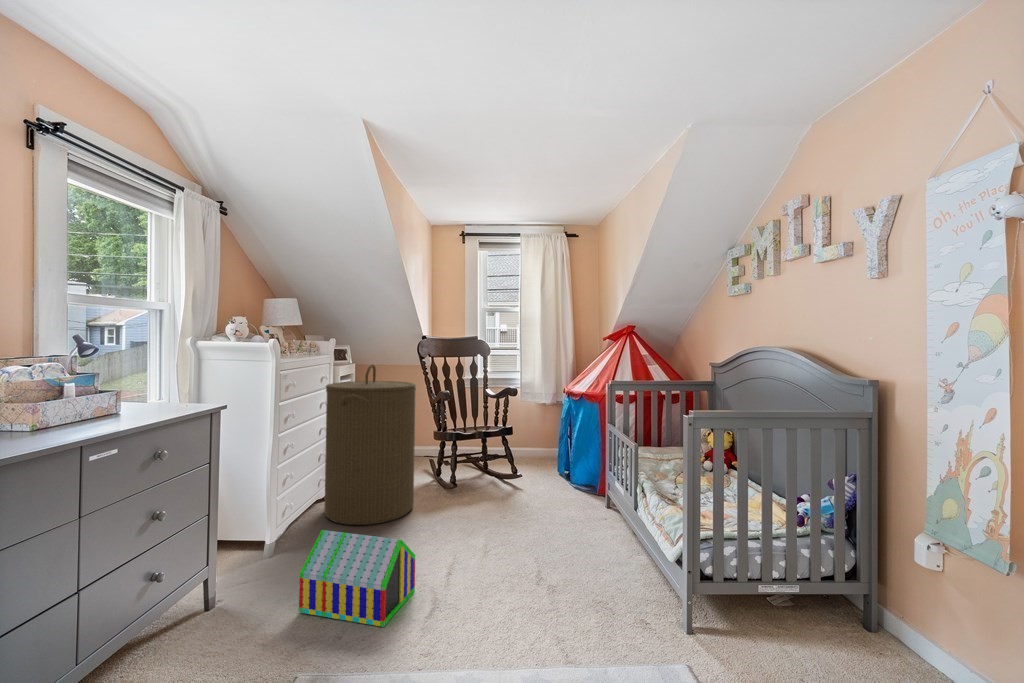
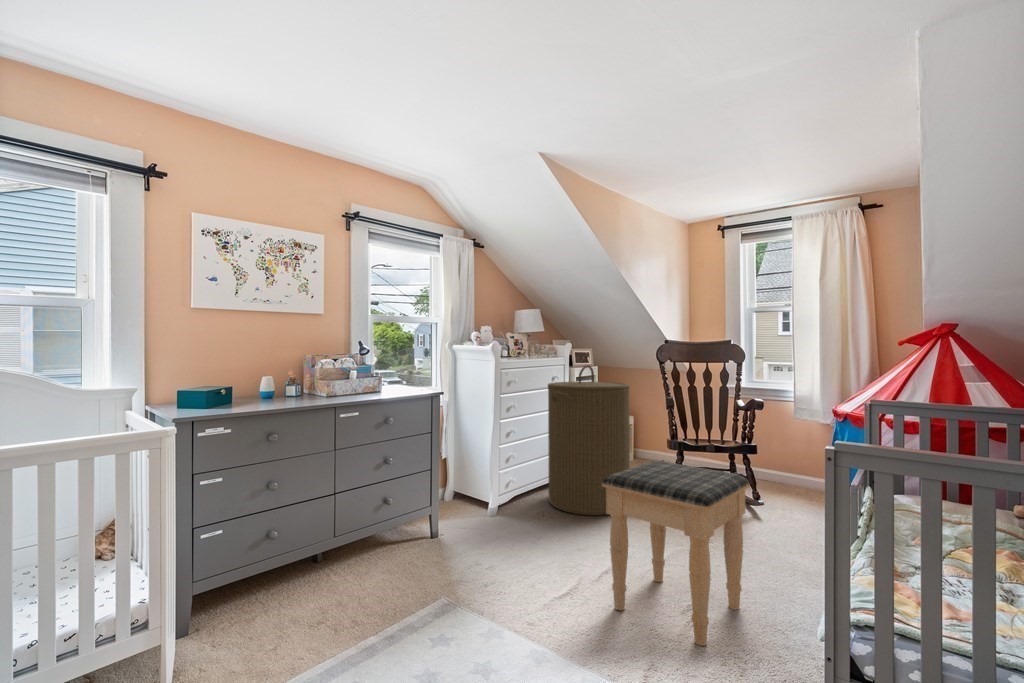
footstool: none [476,456,583,609] -> present [602,461,750,646]
toy house: present [299,530,415,627] -> none [476,500,567,592]

